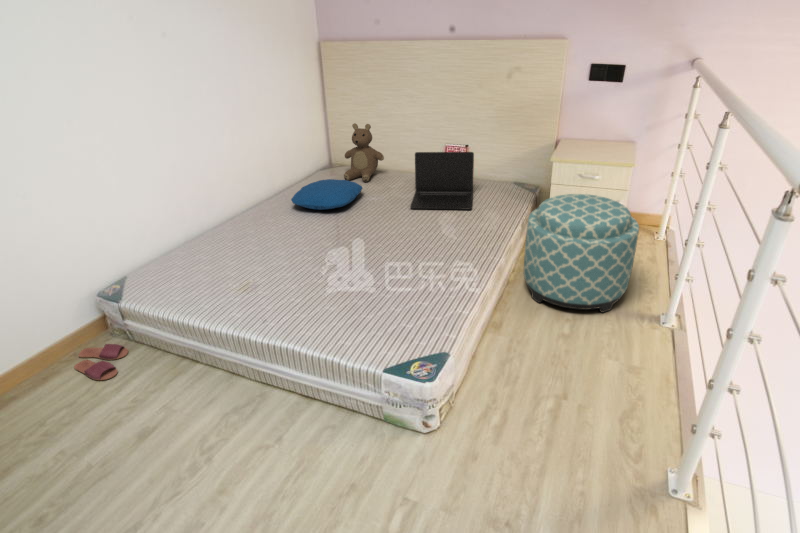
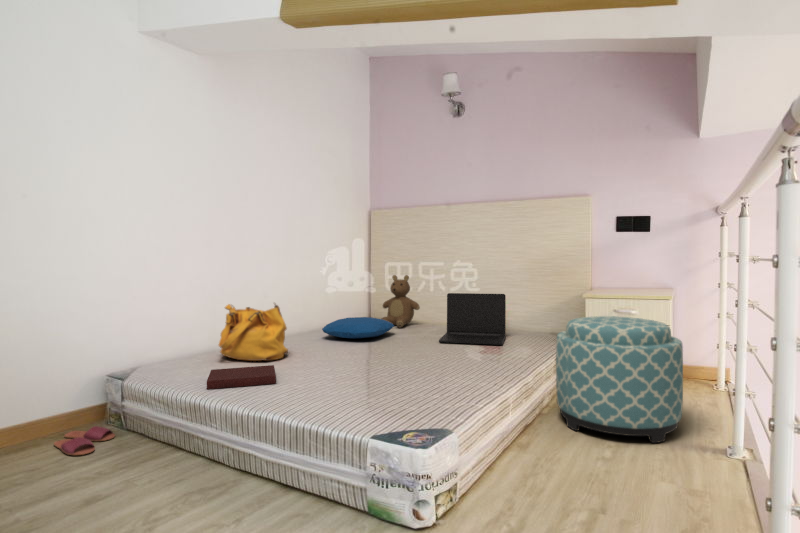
handbag: none [192,199,268,259] -> present [219,304,288,361]
notebook: none [205,271,274,313] -> present [207,365,276,389]

